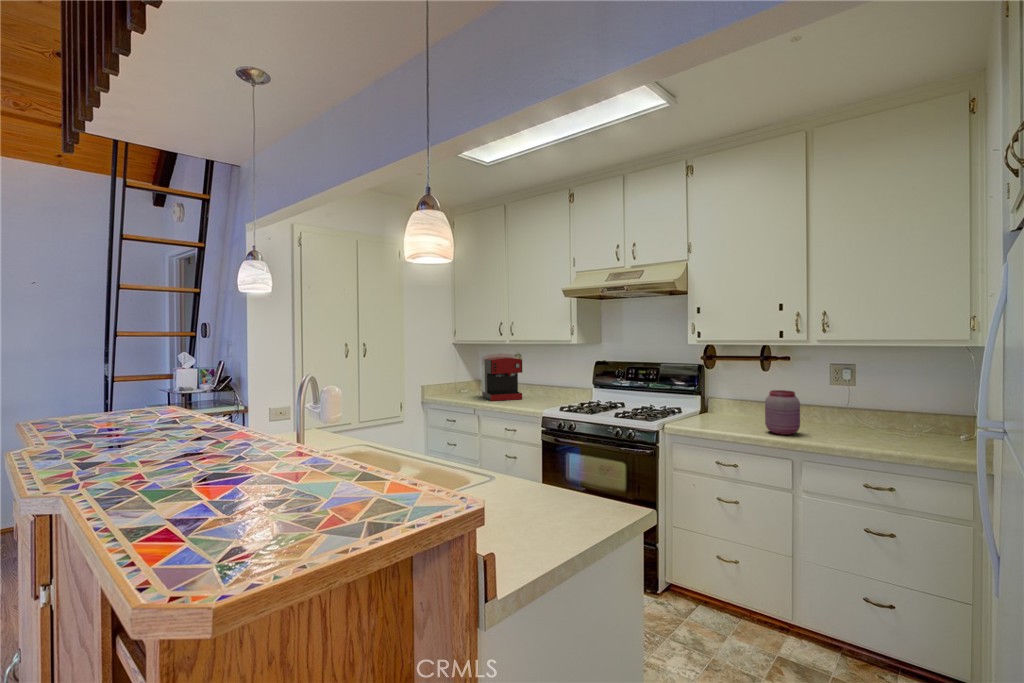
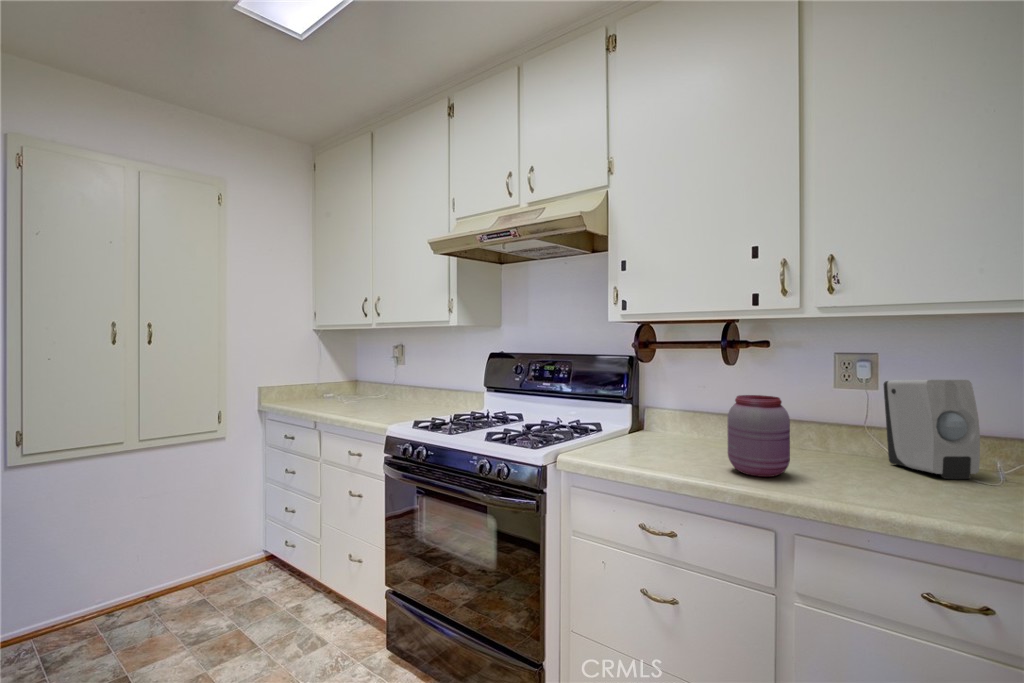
coffee maker: present [482,353,522,401] -> none [341,343,392,410]
soap dispenser: none [857,381,906,435] -> present [884,380,980,479]

